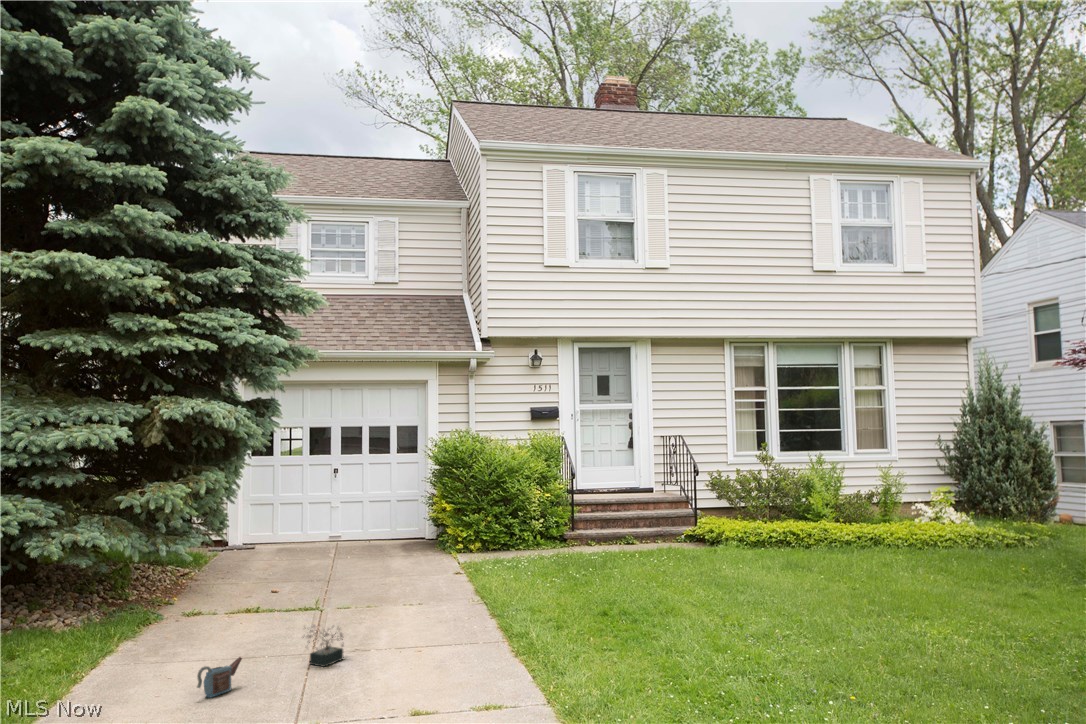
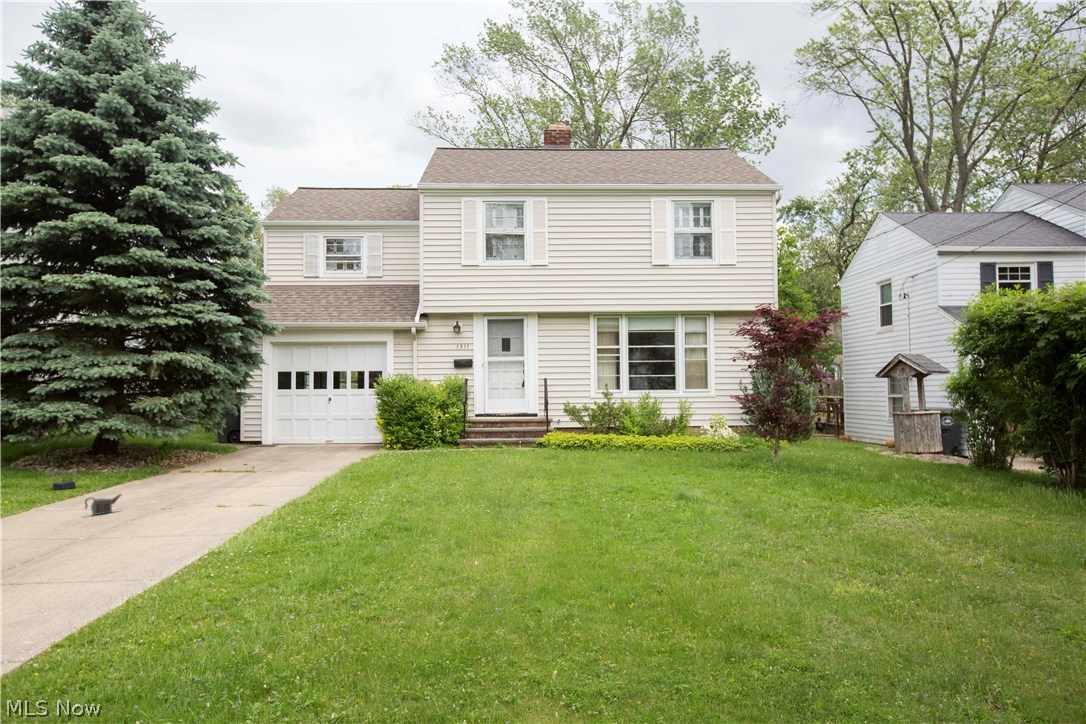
decorative plant: present [303,625,344,667] -> present [48,468,76,490]

